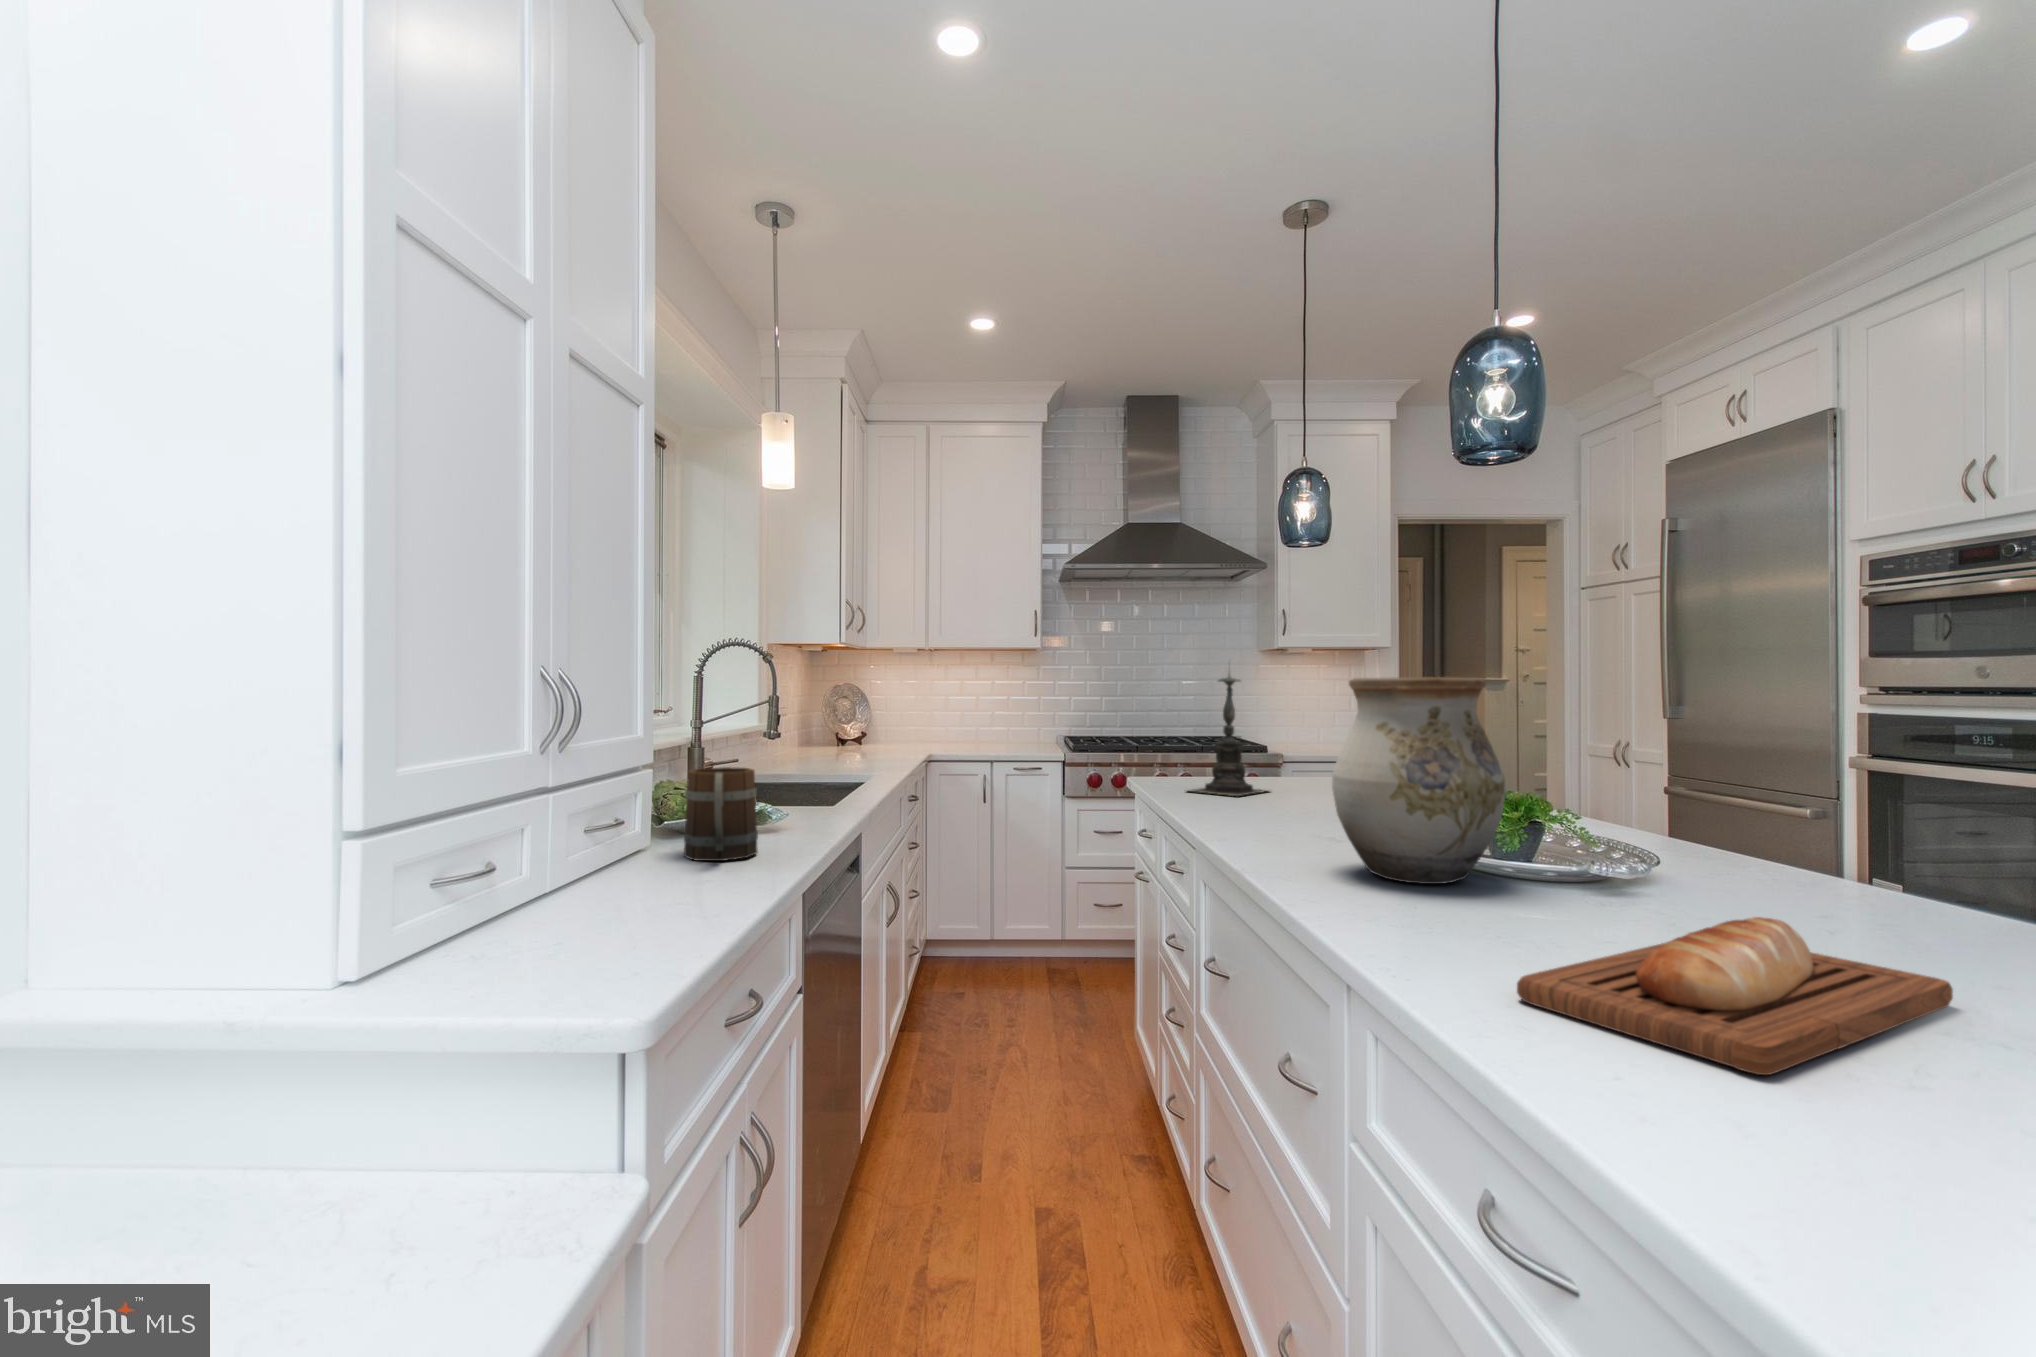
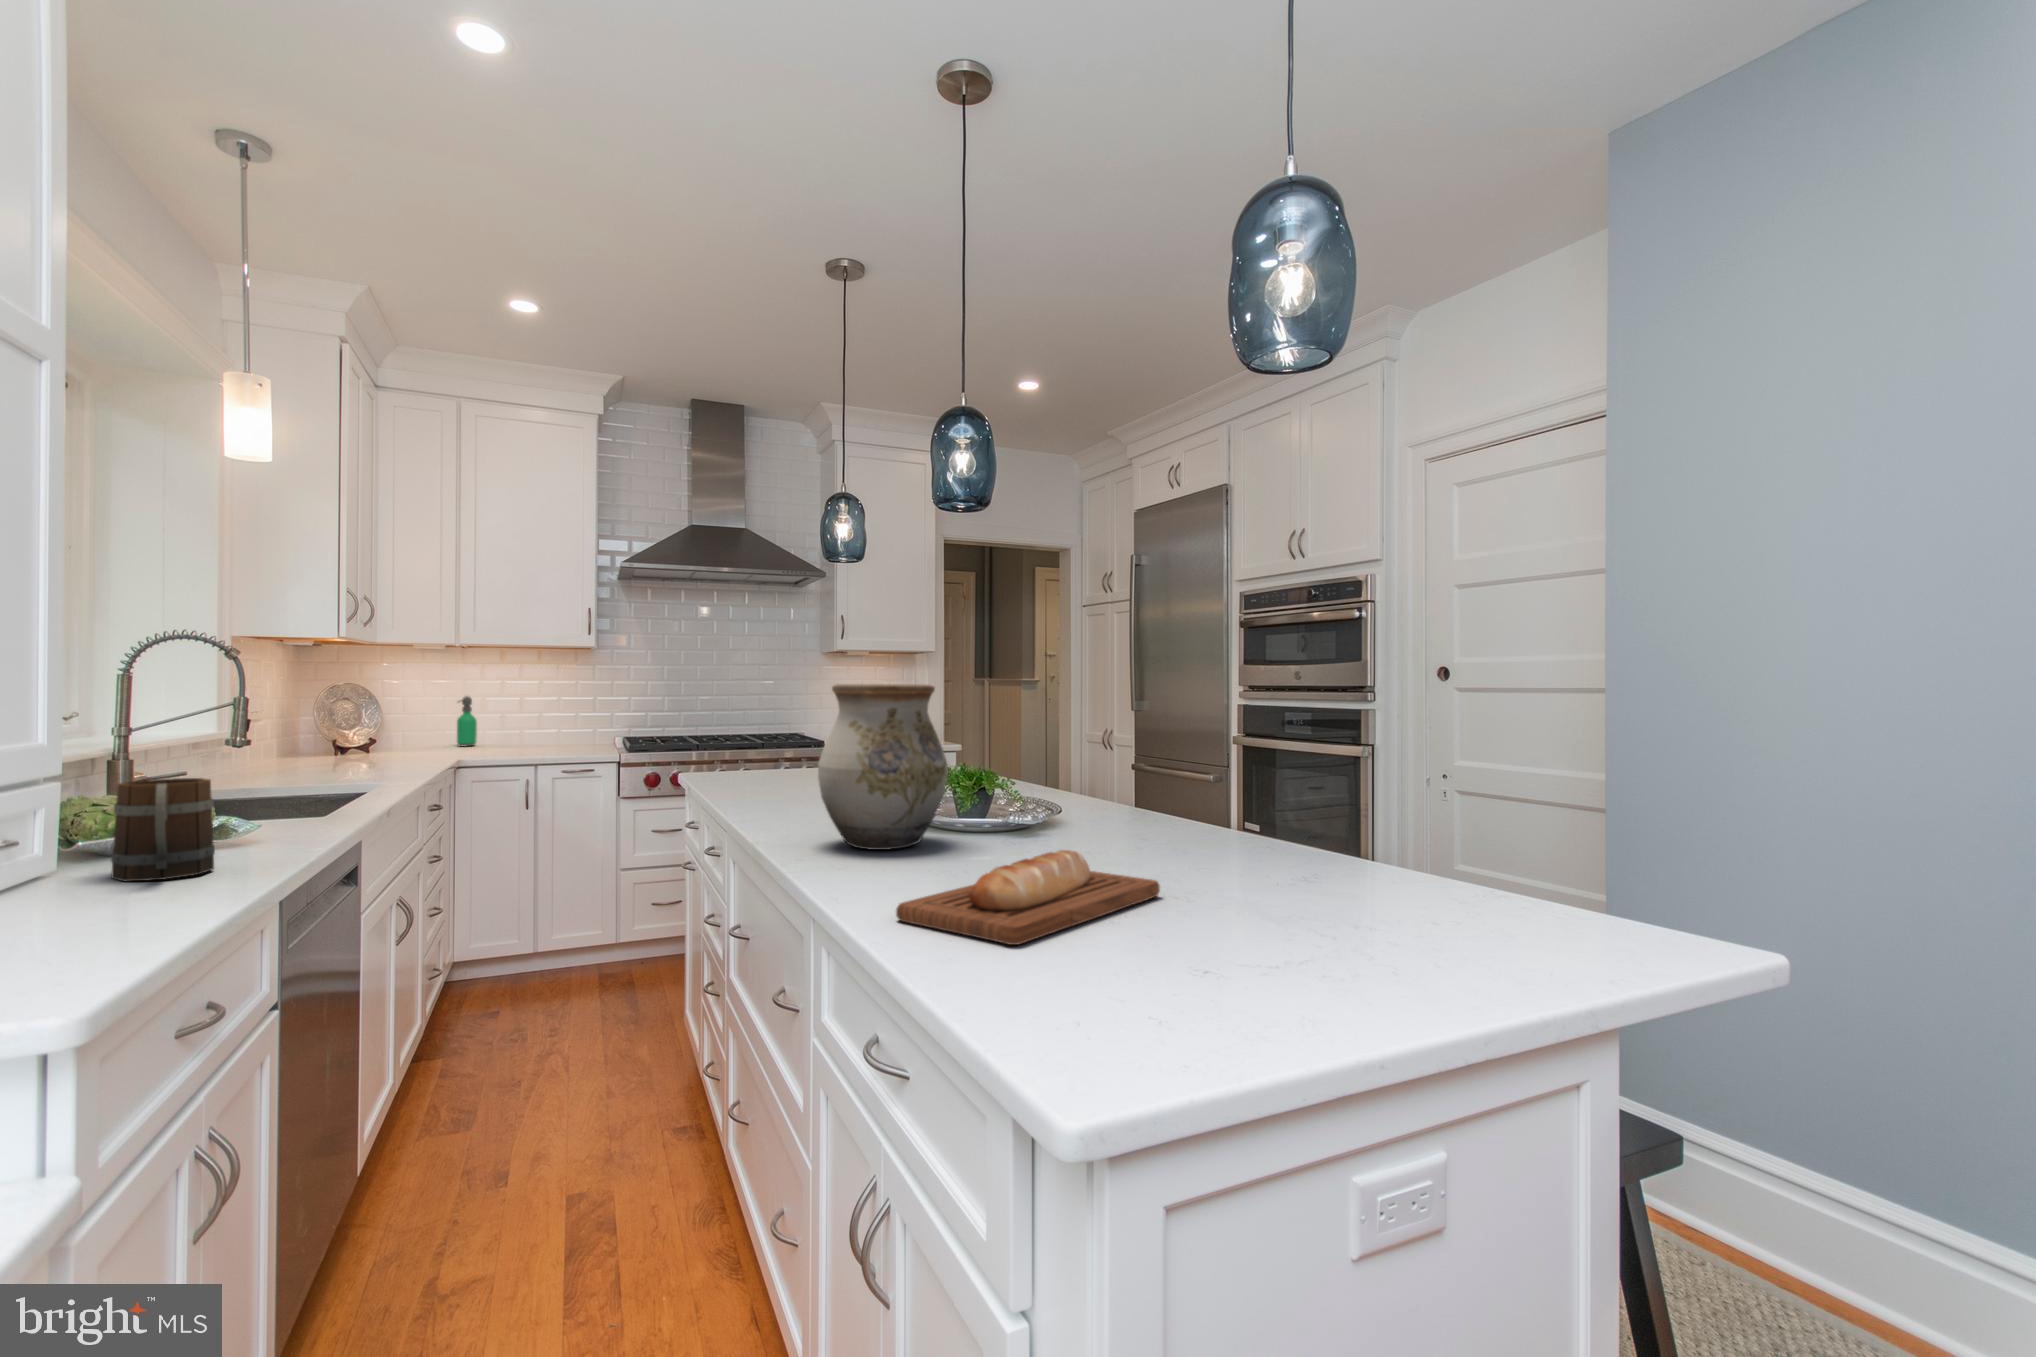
candle holder: present [1188,674,1266,796] -> none [722,664,806,789]
soap dispenser: none [927,696,943,742] -> present [457,696,477,746]

